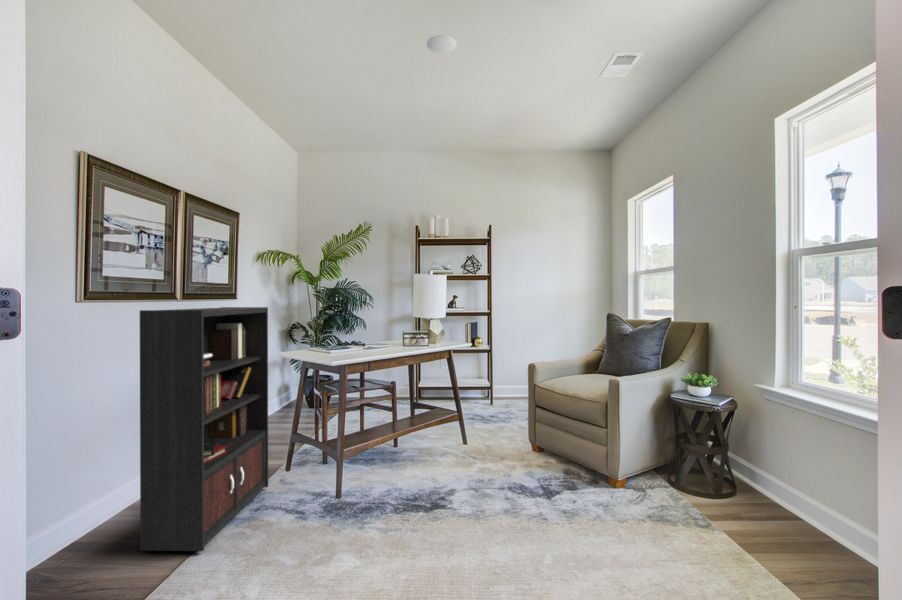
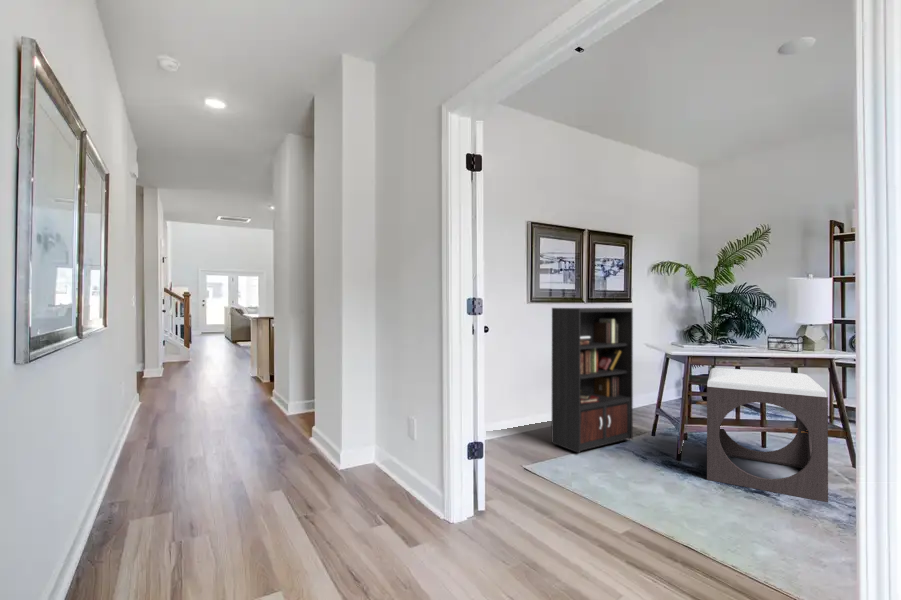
footstool: none [358,368,481,515] -> present [707,368,828,502]

